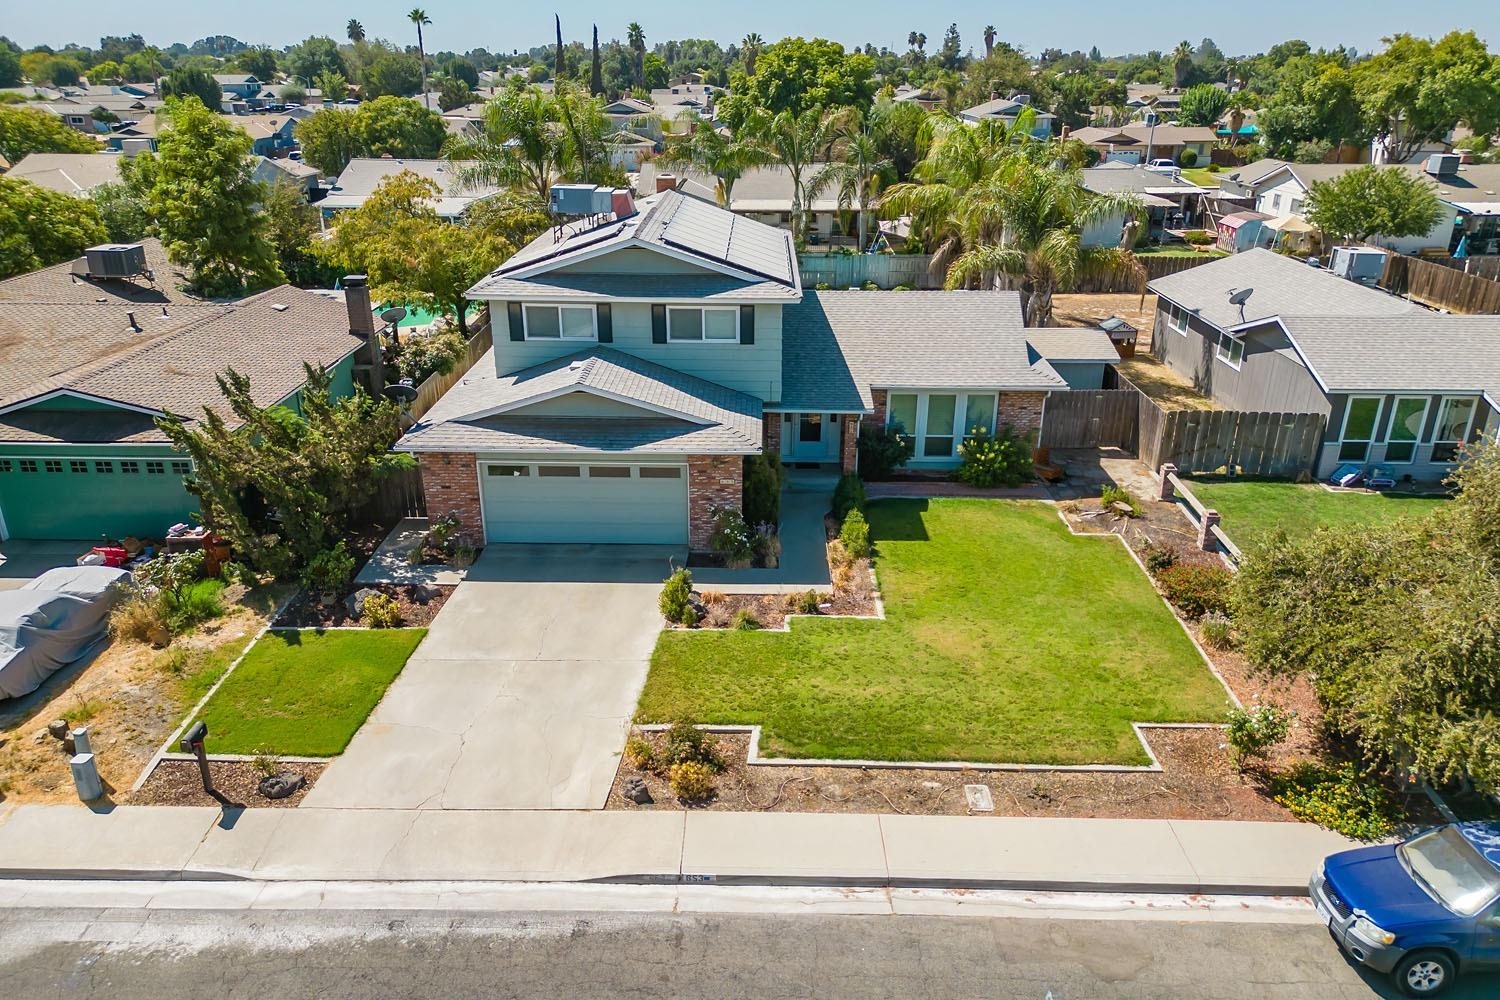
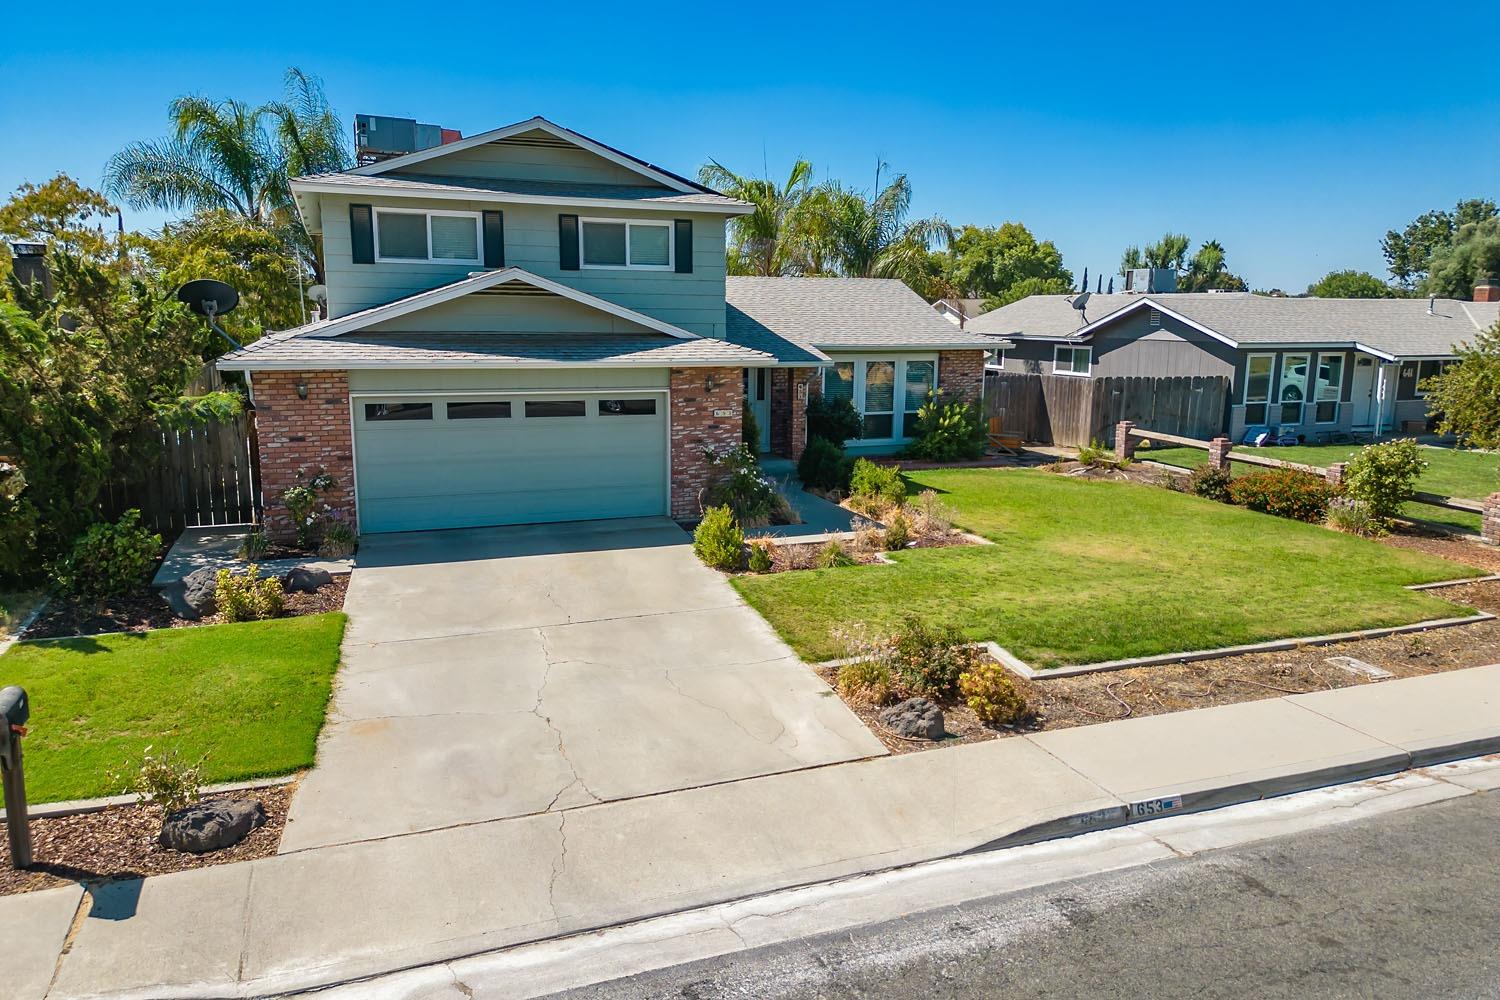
potted tree: present [312,566,337,604] -> none [82,538,125,612]

